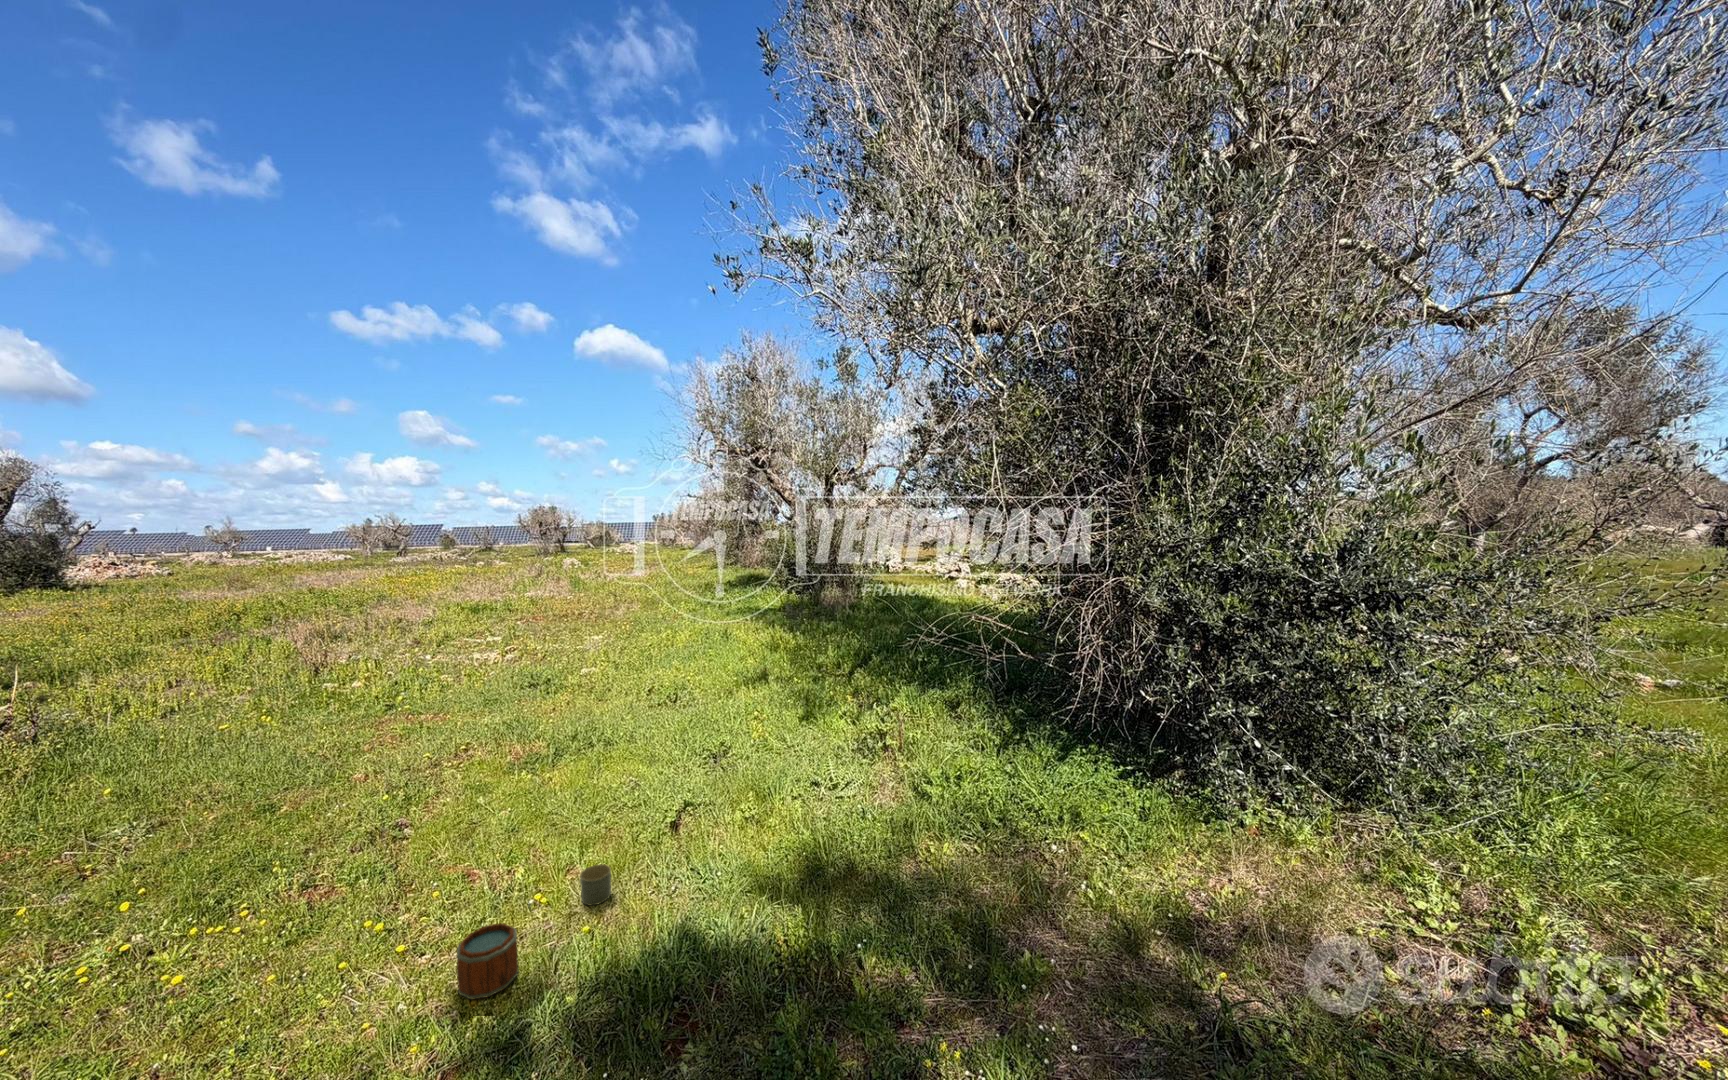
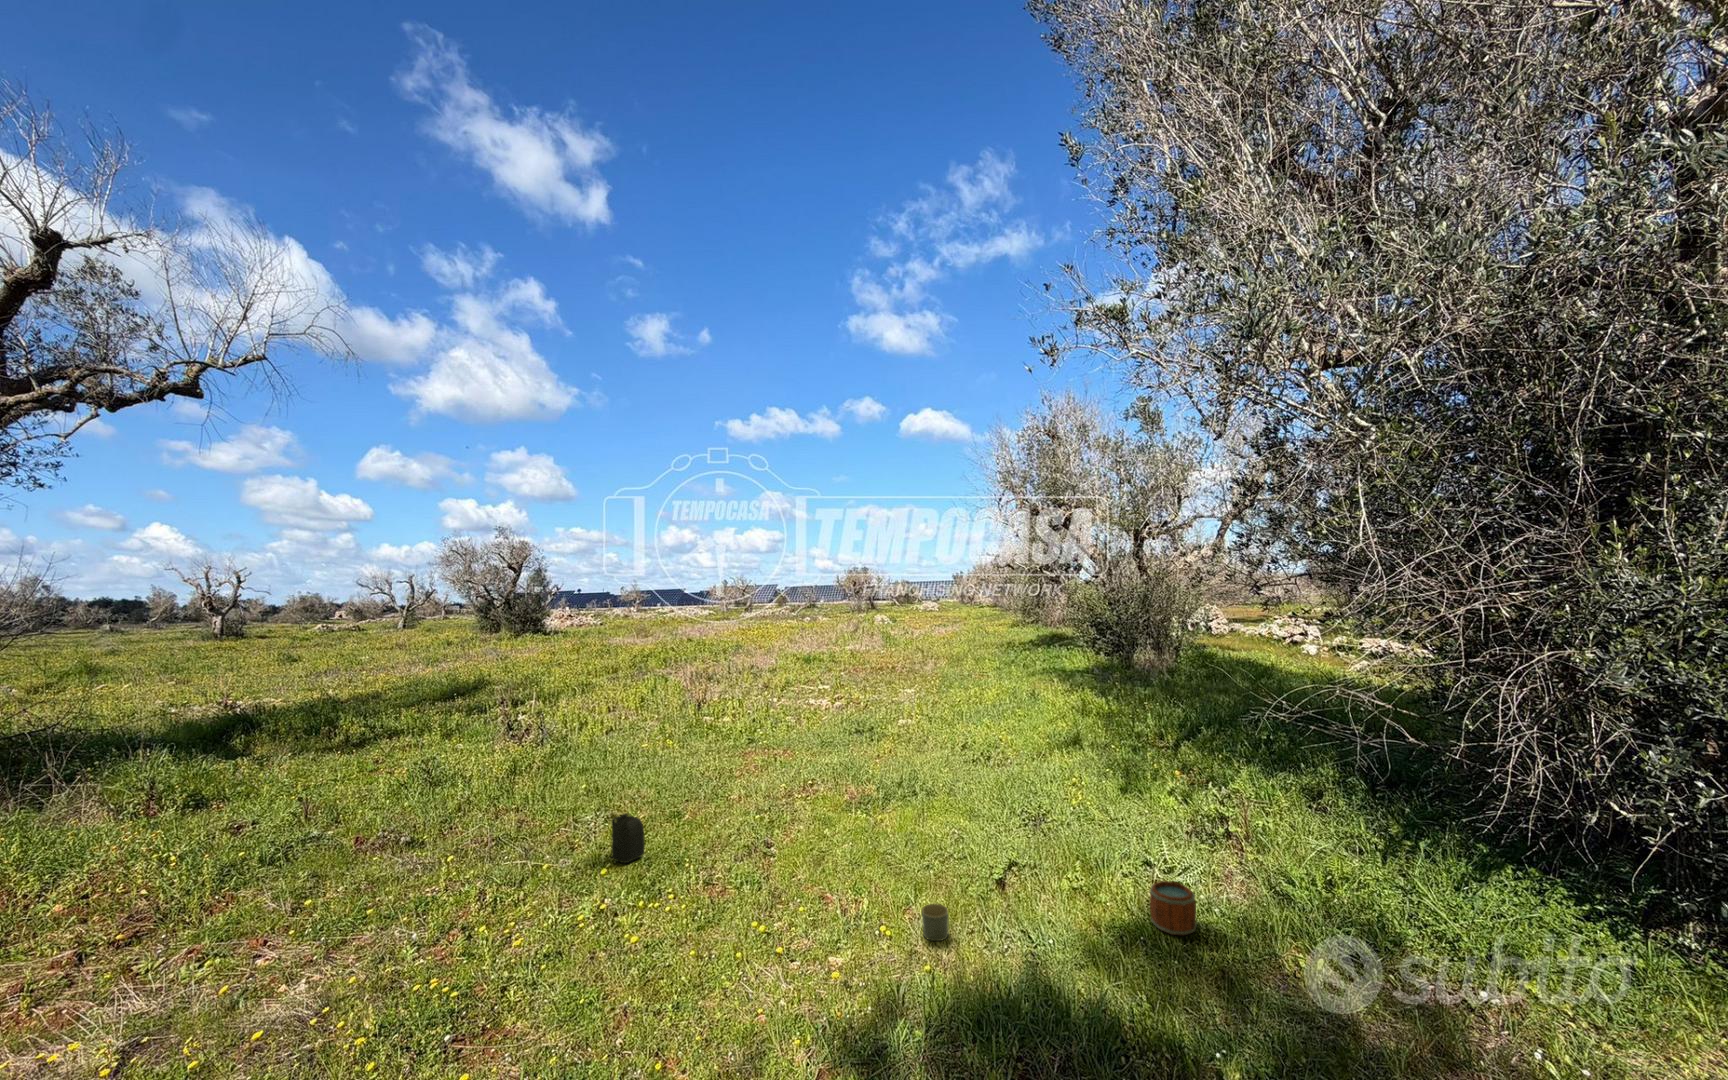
backpack: none [122,828,187,896] -> present [611,813,645,863]
bucket: present [457,923,518,999] -> present [1150,881,1196,935]

